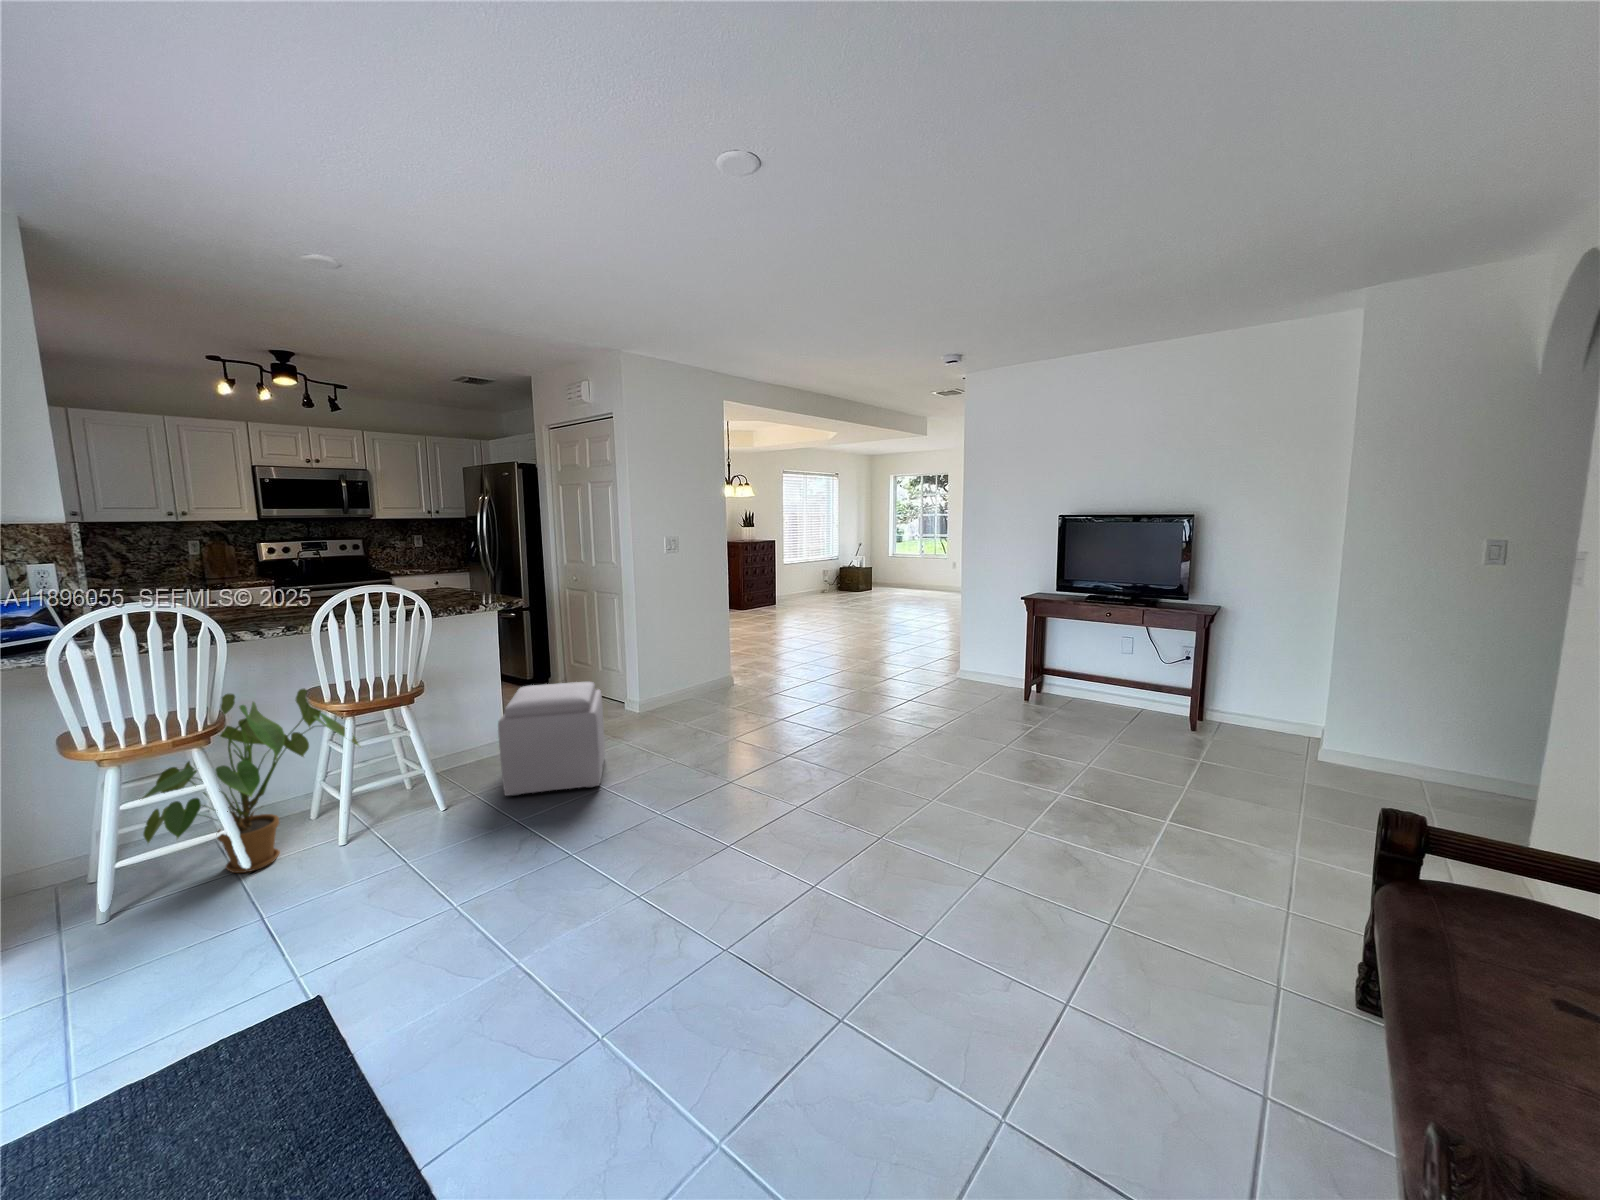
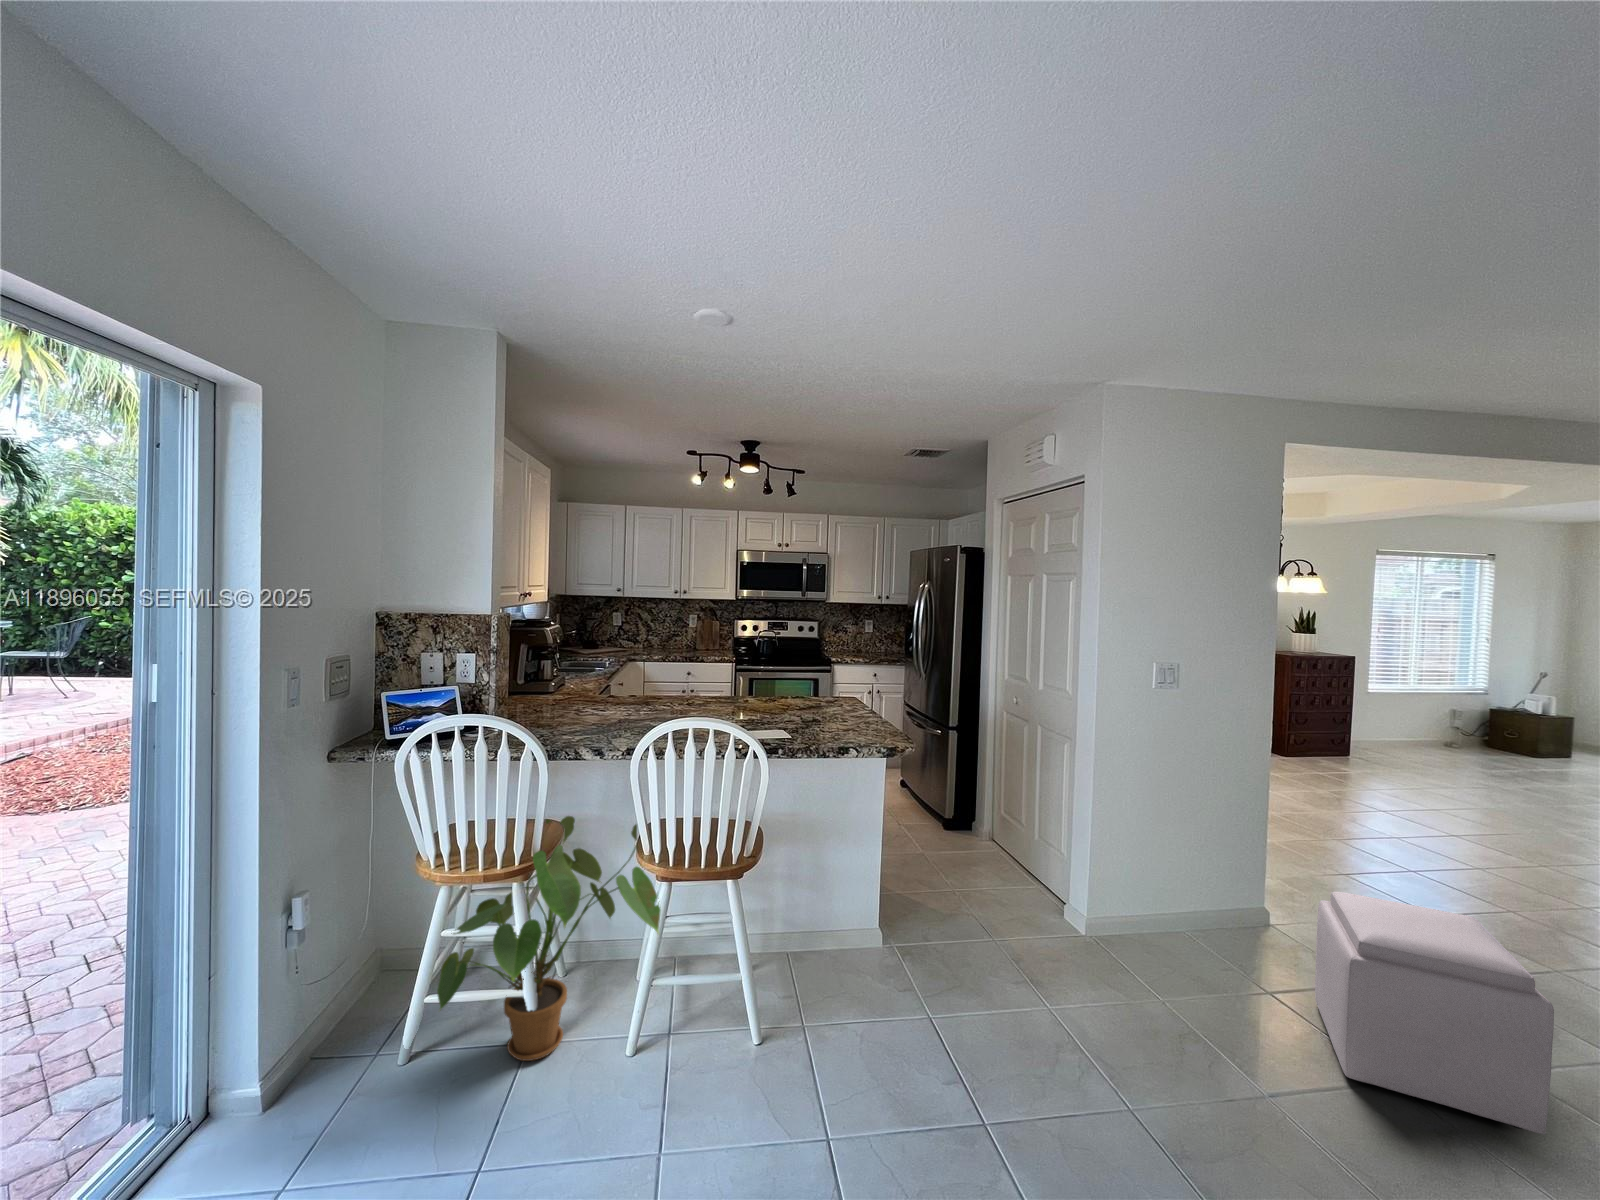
ottoman: present [498,682,605,796] -> present [1315,892,1554,1135]

